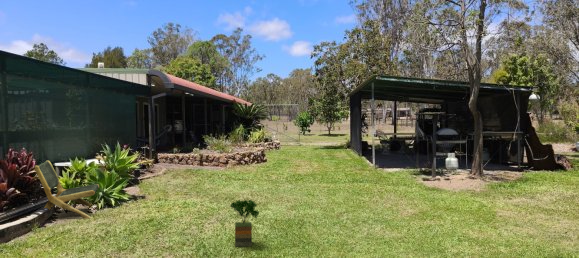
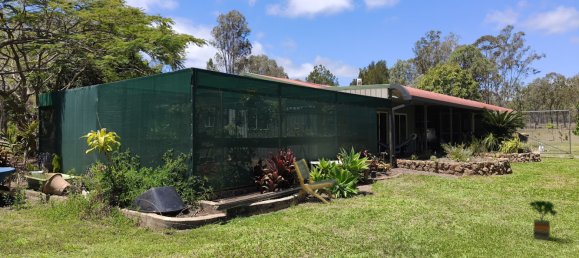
potted tree: present [230,200,259,246] -> present [530,201,557,240]

